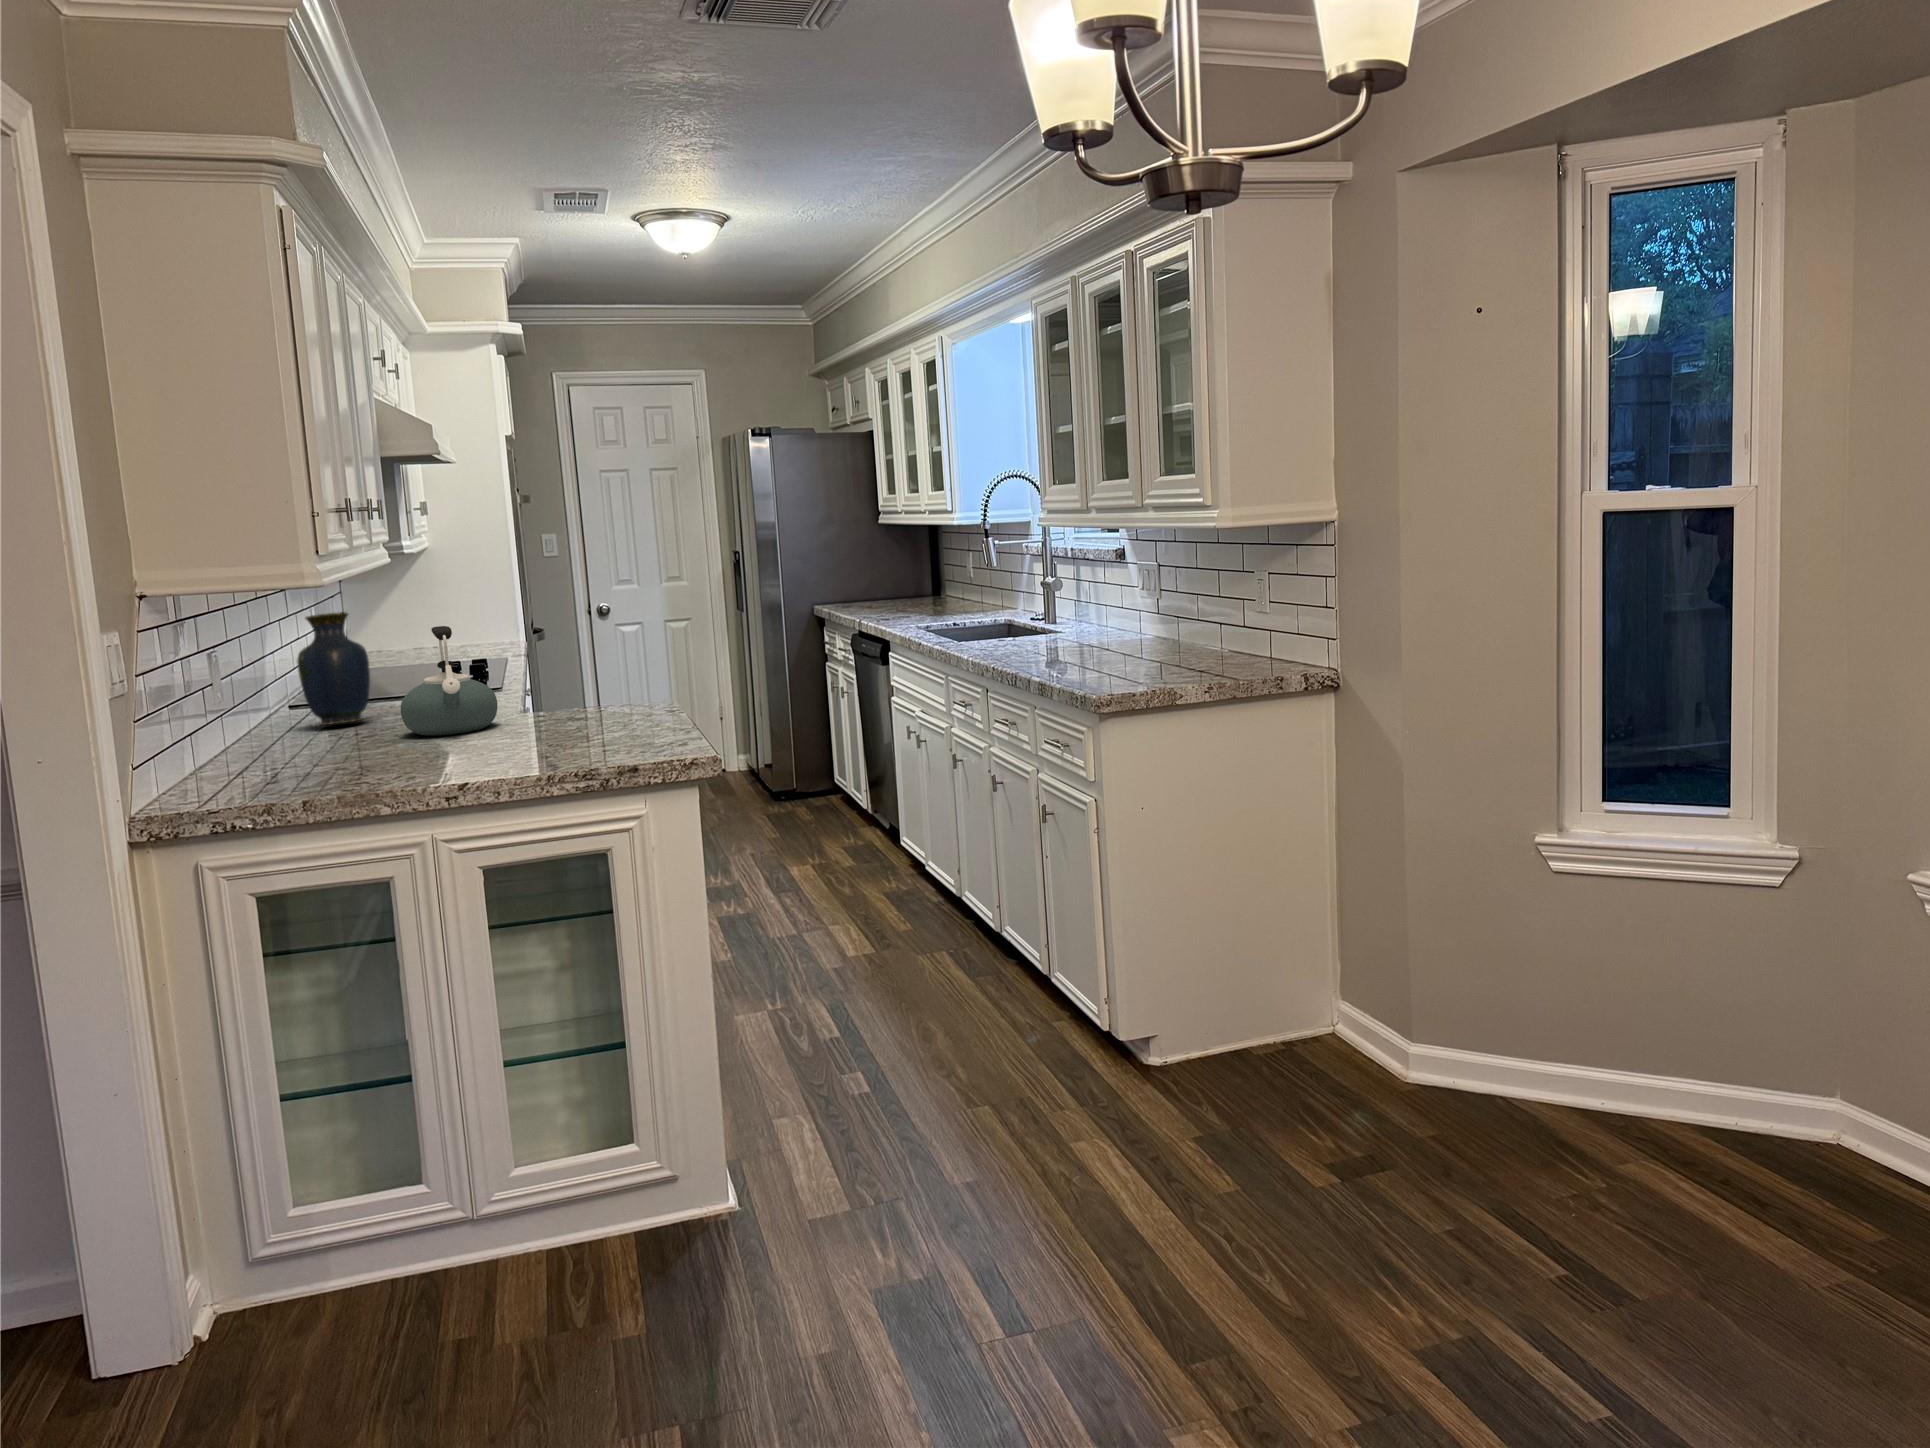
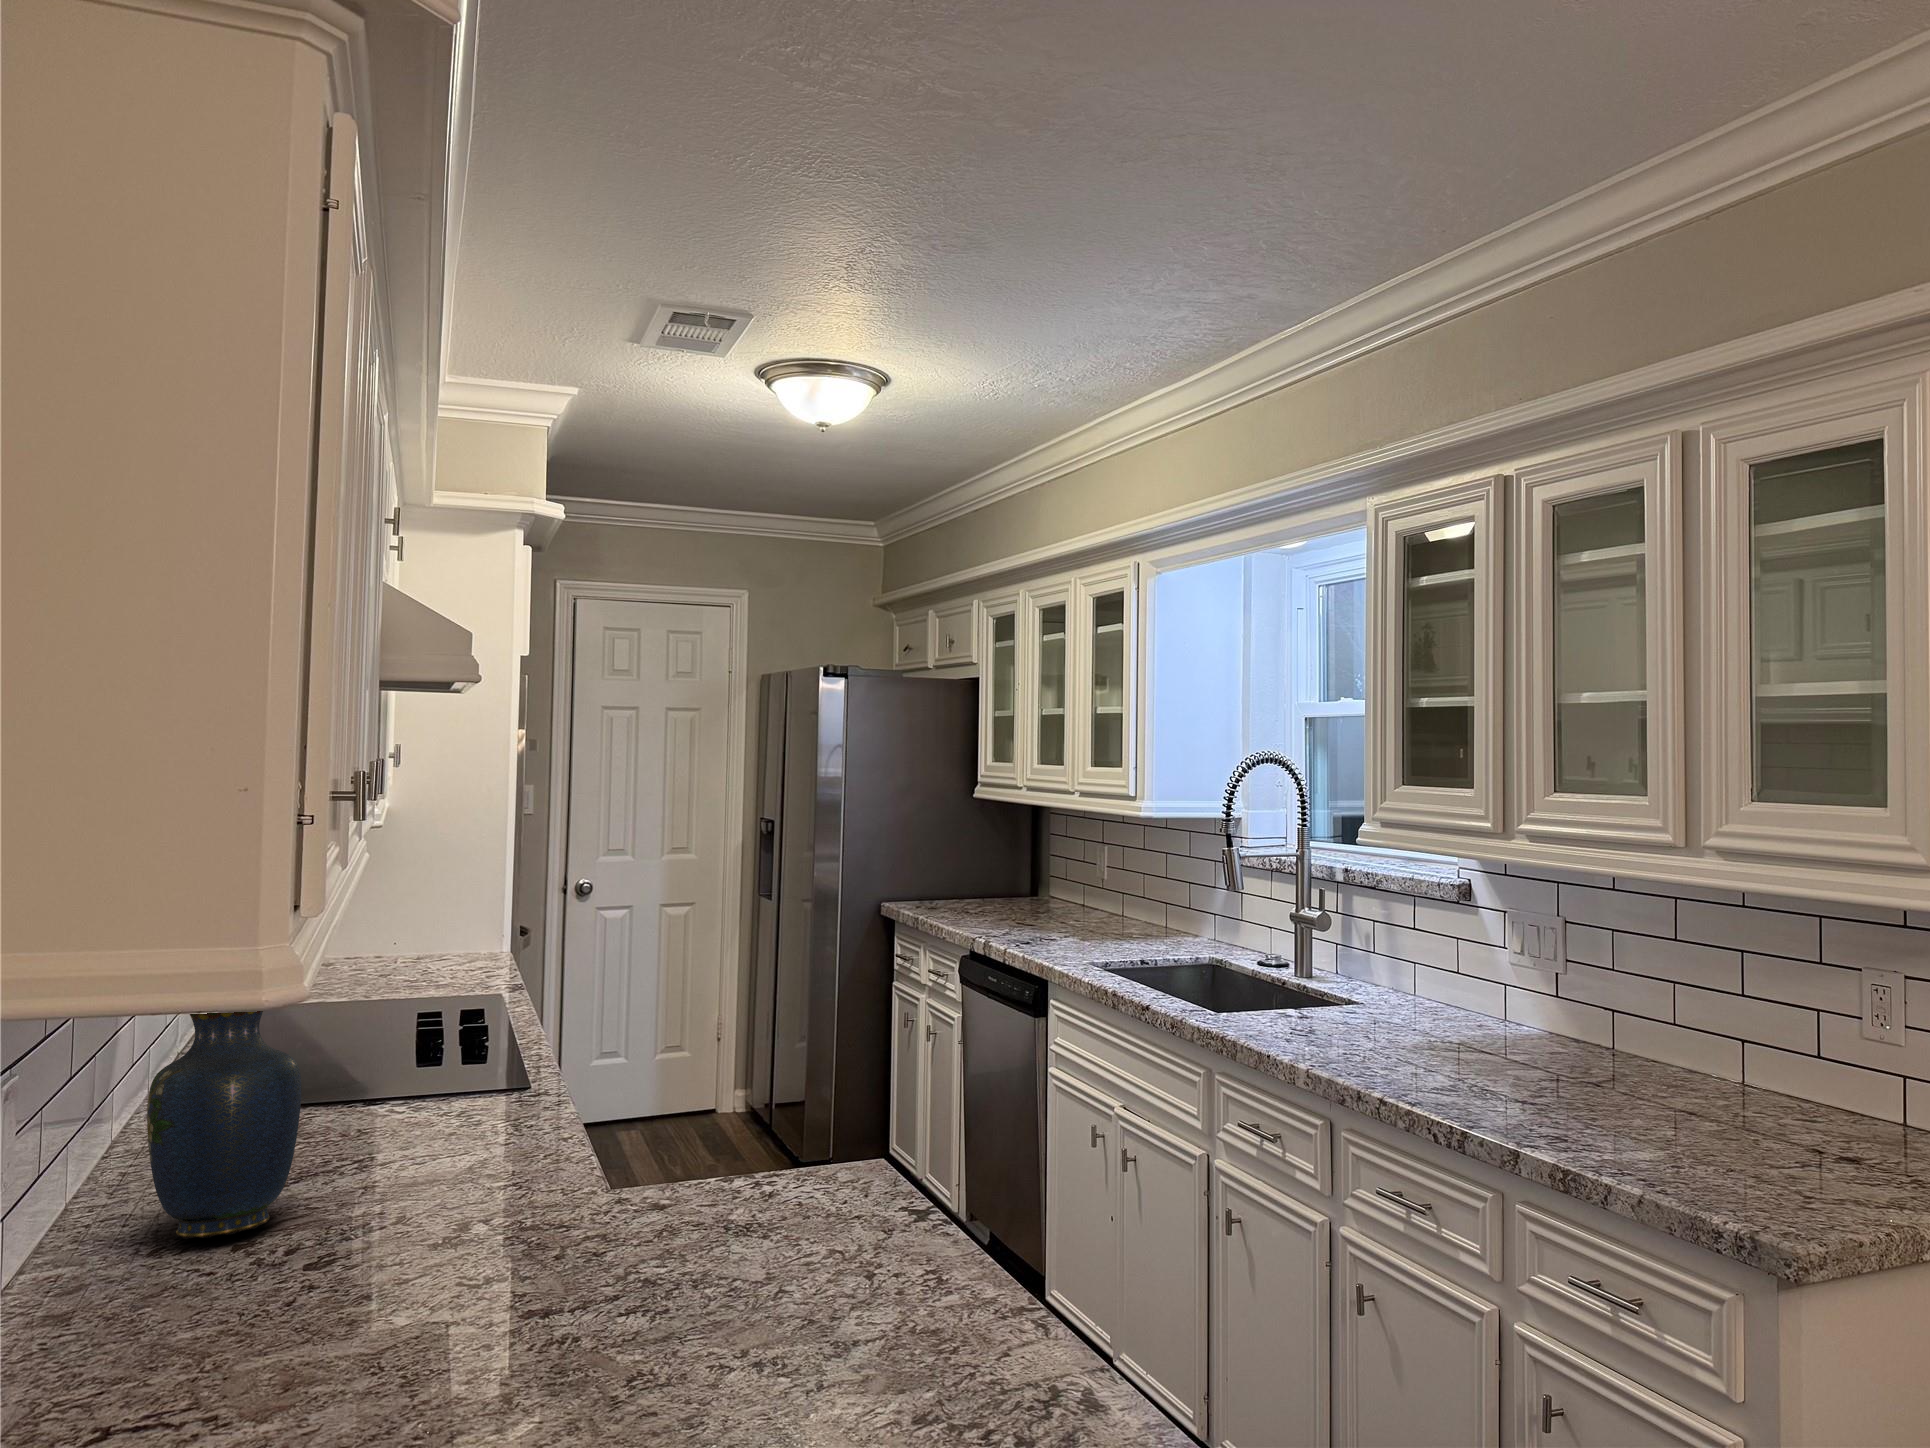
kettle: present [401,626,497,735] -> none [372,1054,588,1327]

